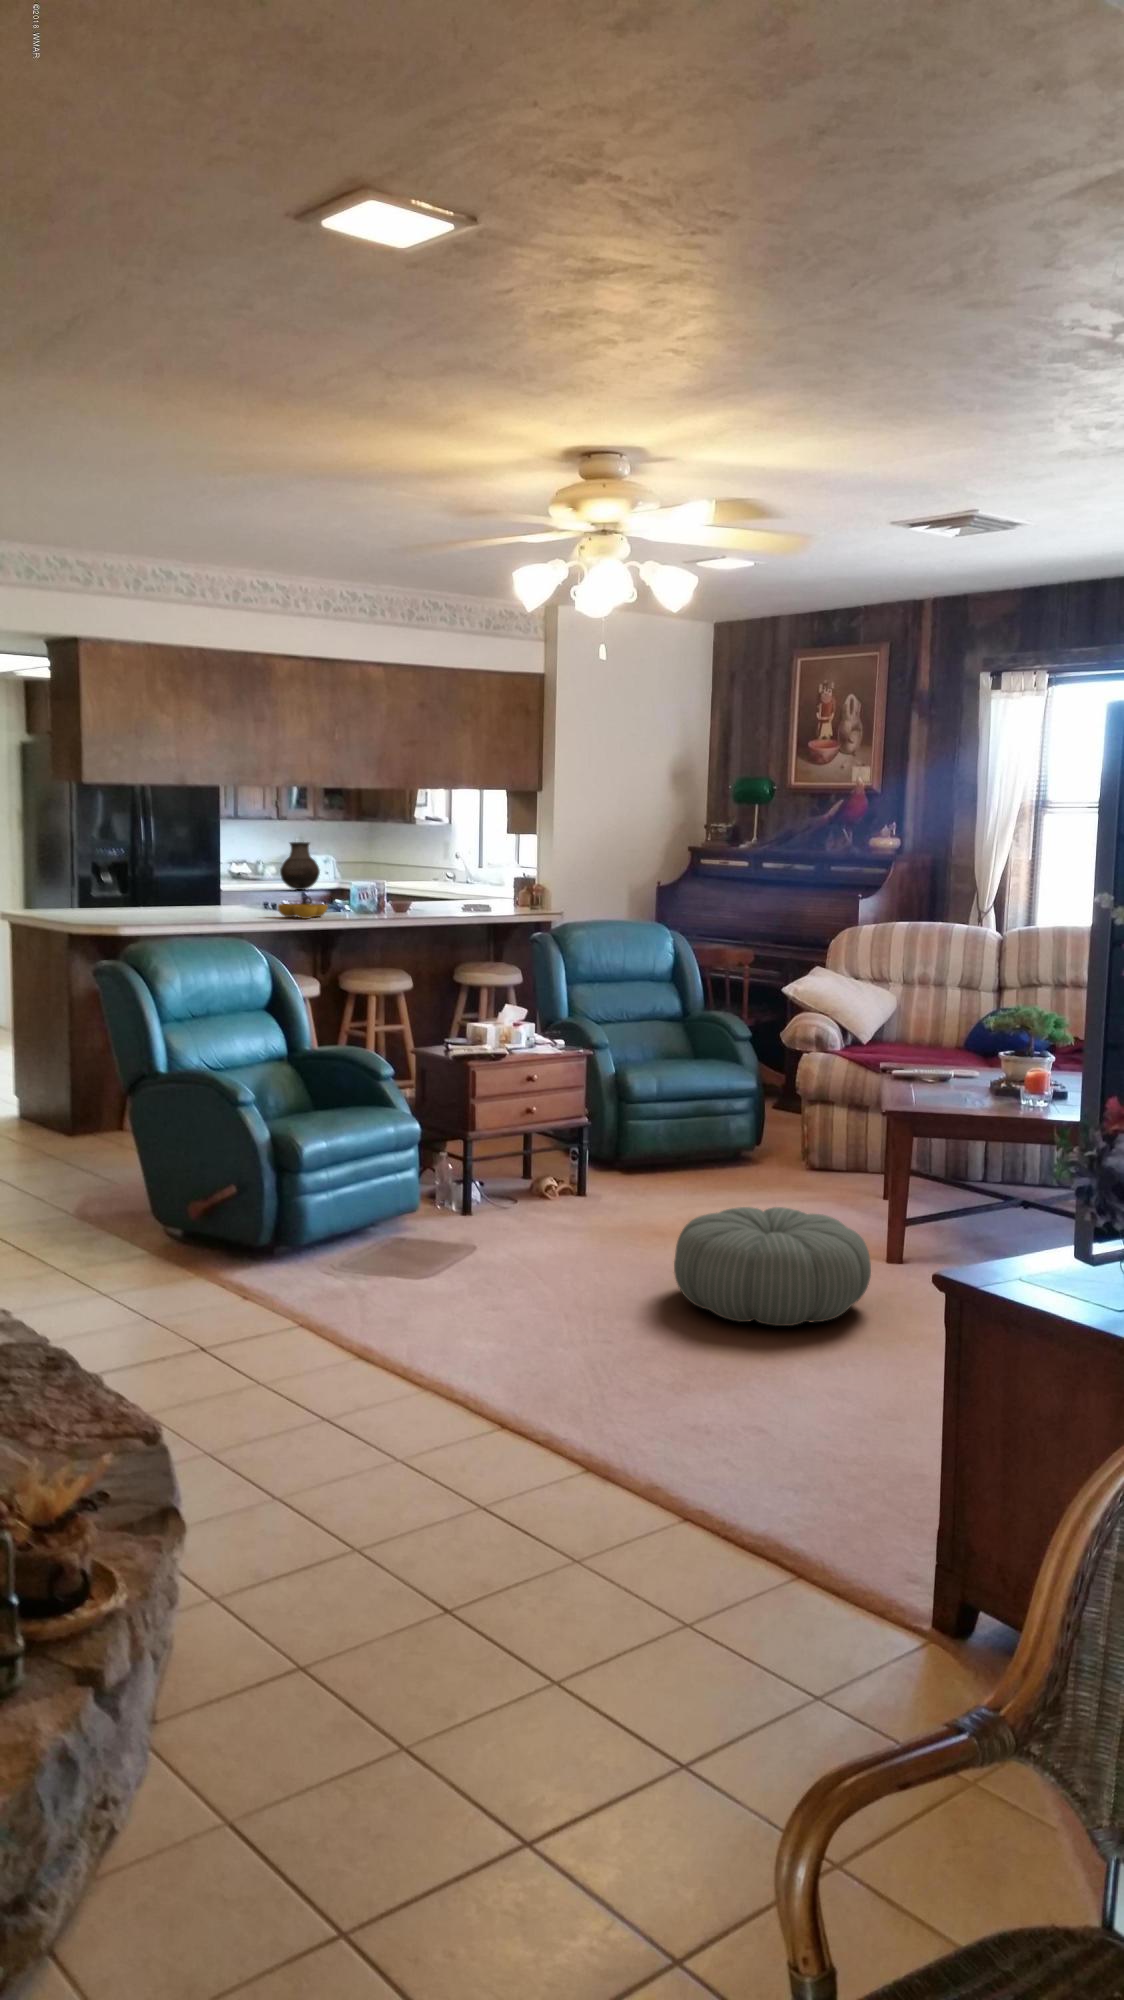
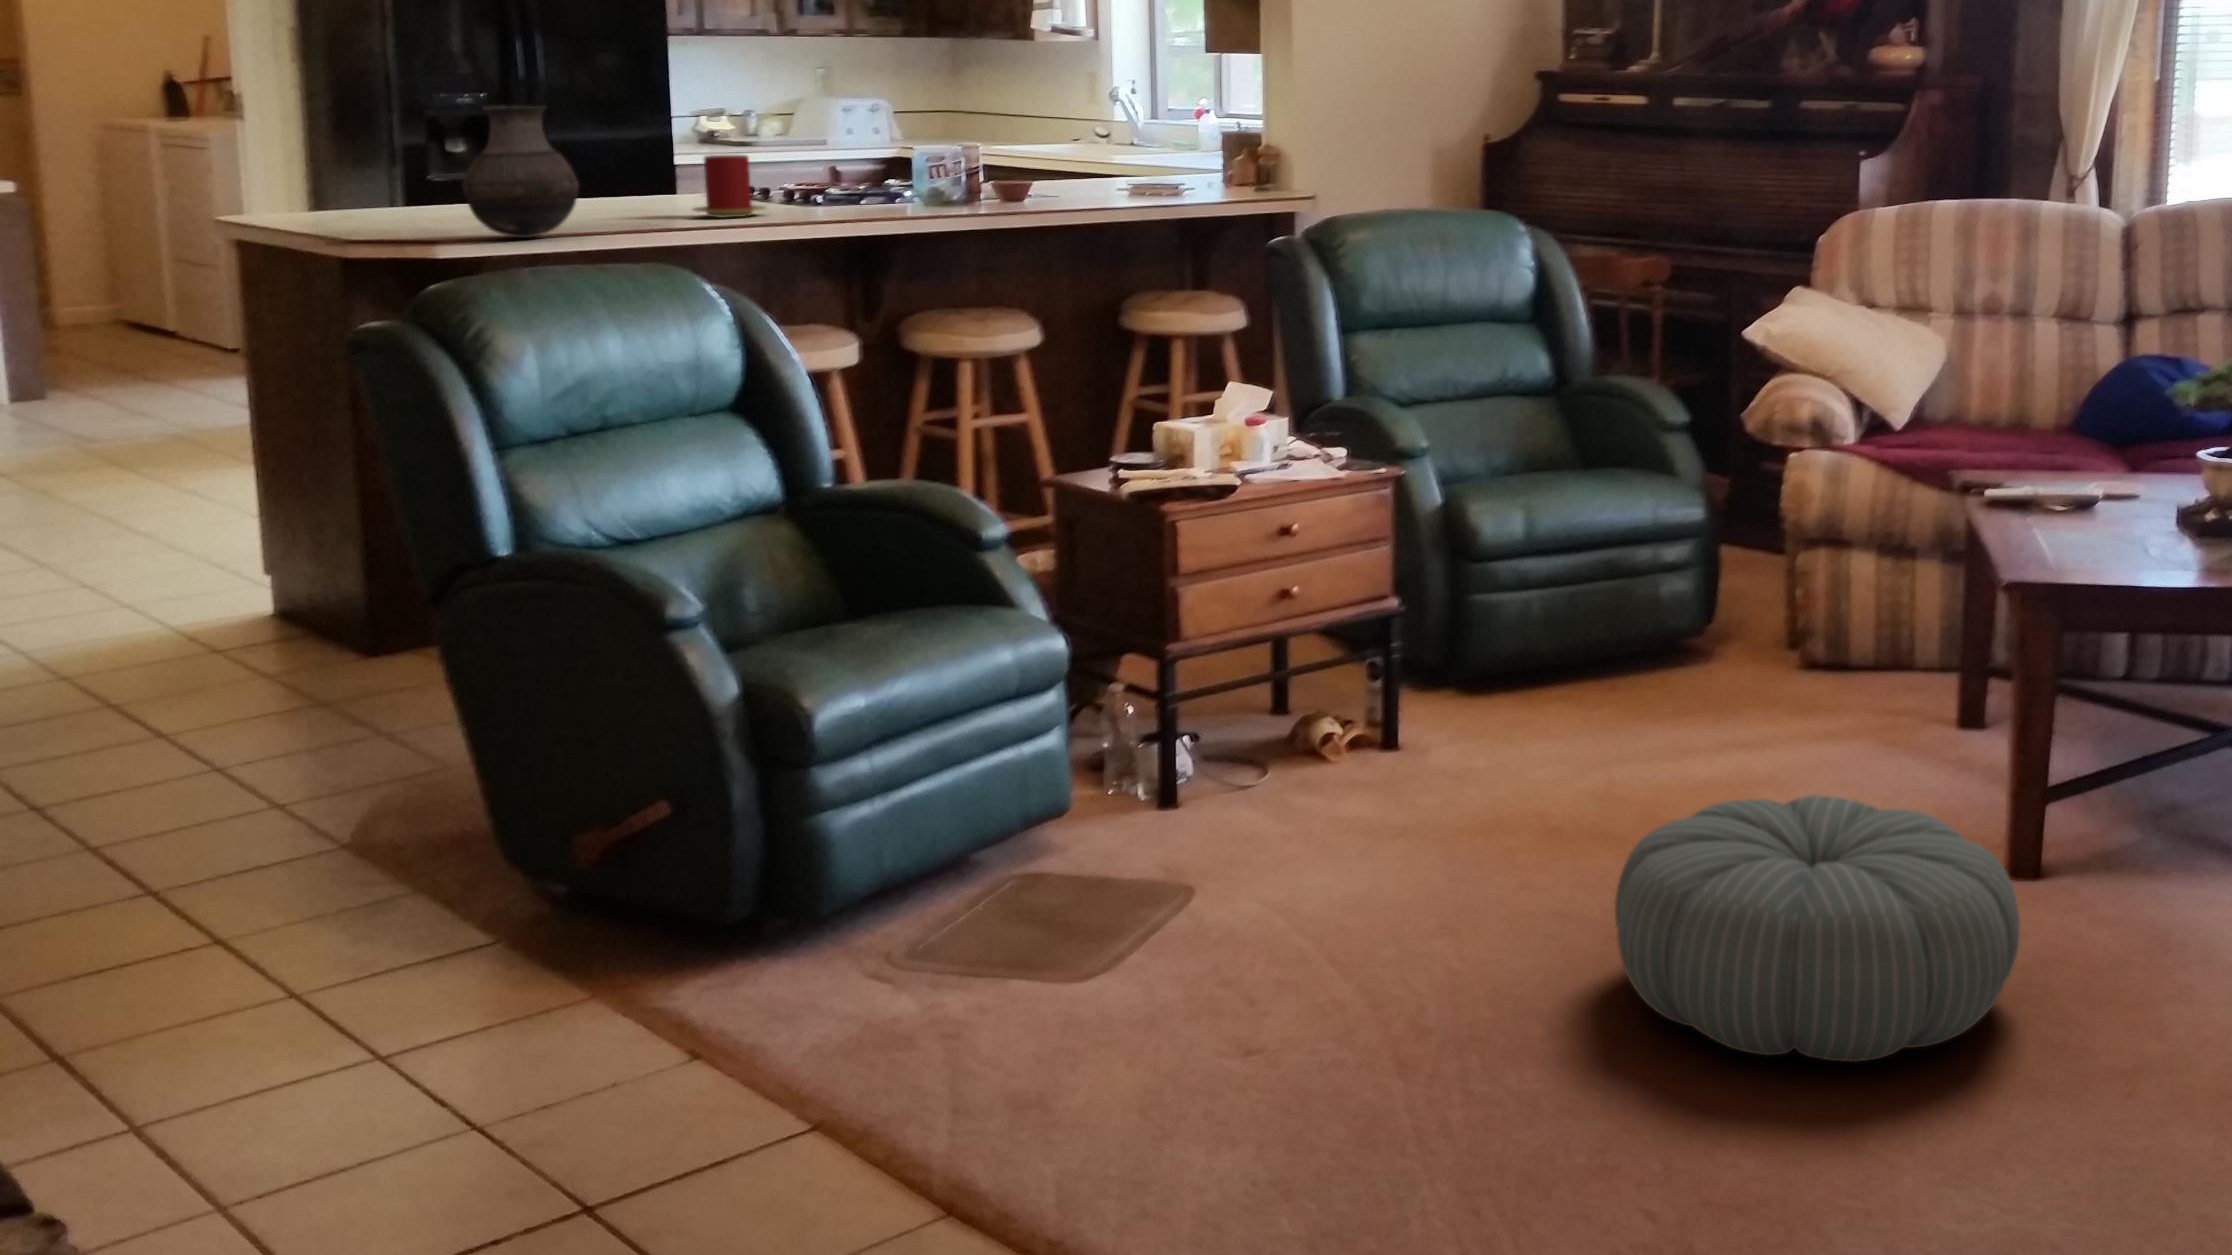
vase: present [280,842,320,890] -> present [462,106,579,238]
candle: none [236,883,274,916] -> present [693,155,765,218]
decorative bowl: present [278,896,328,919] -> none [772,177,870,221]

